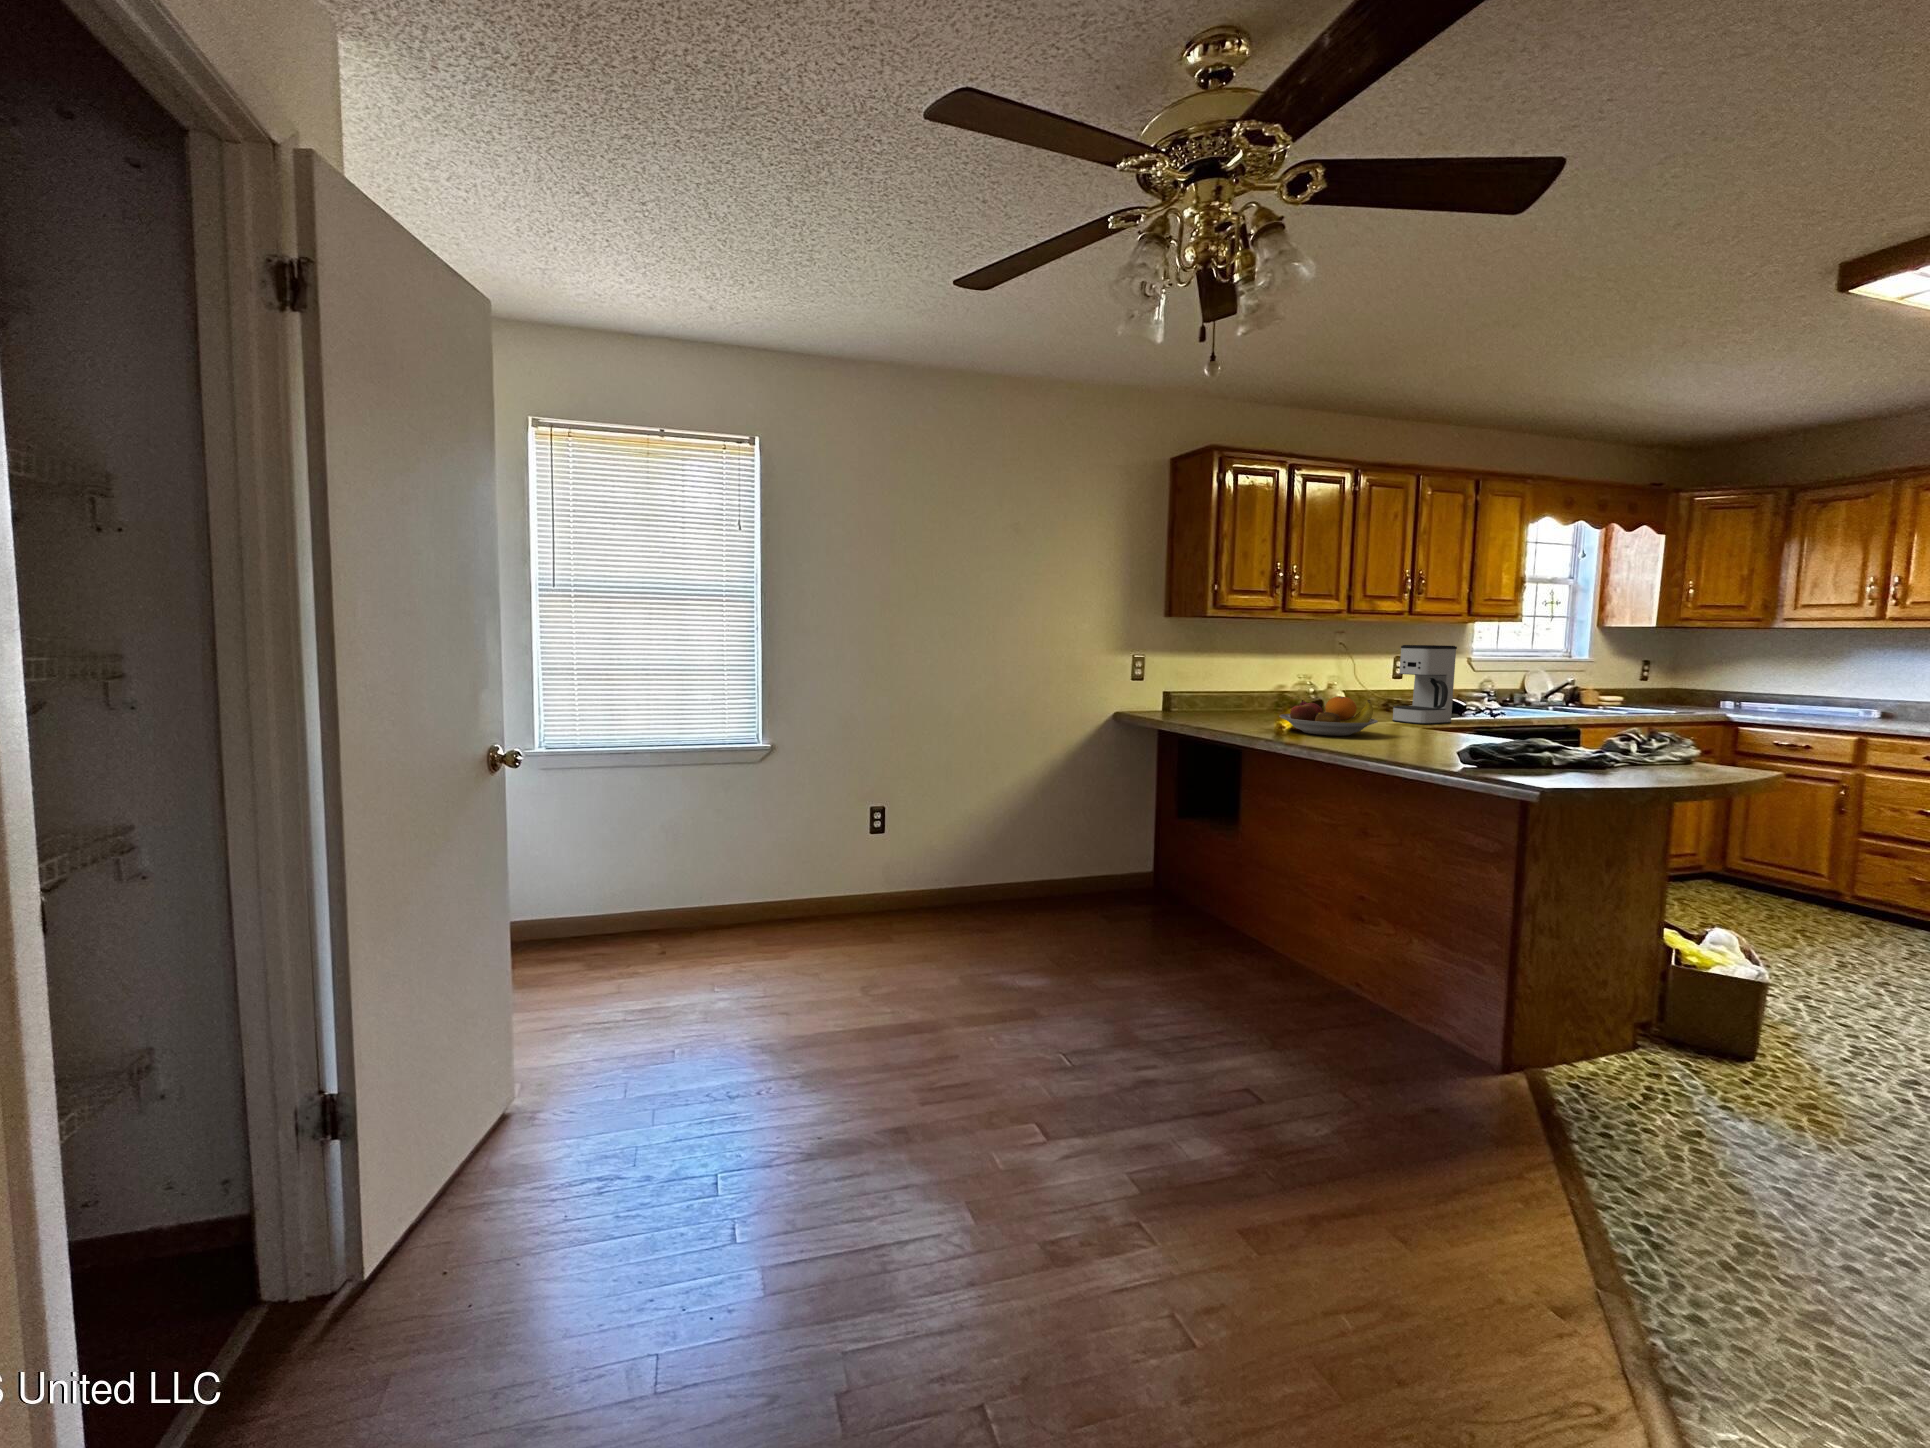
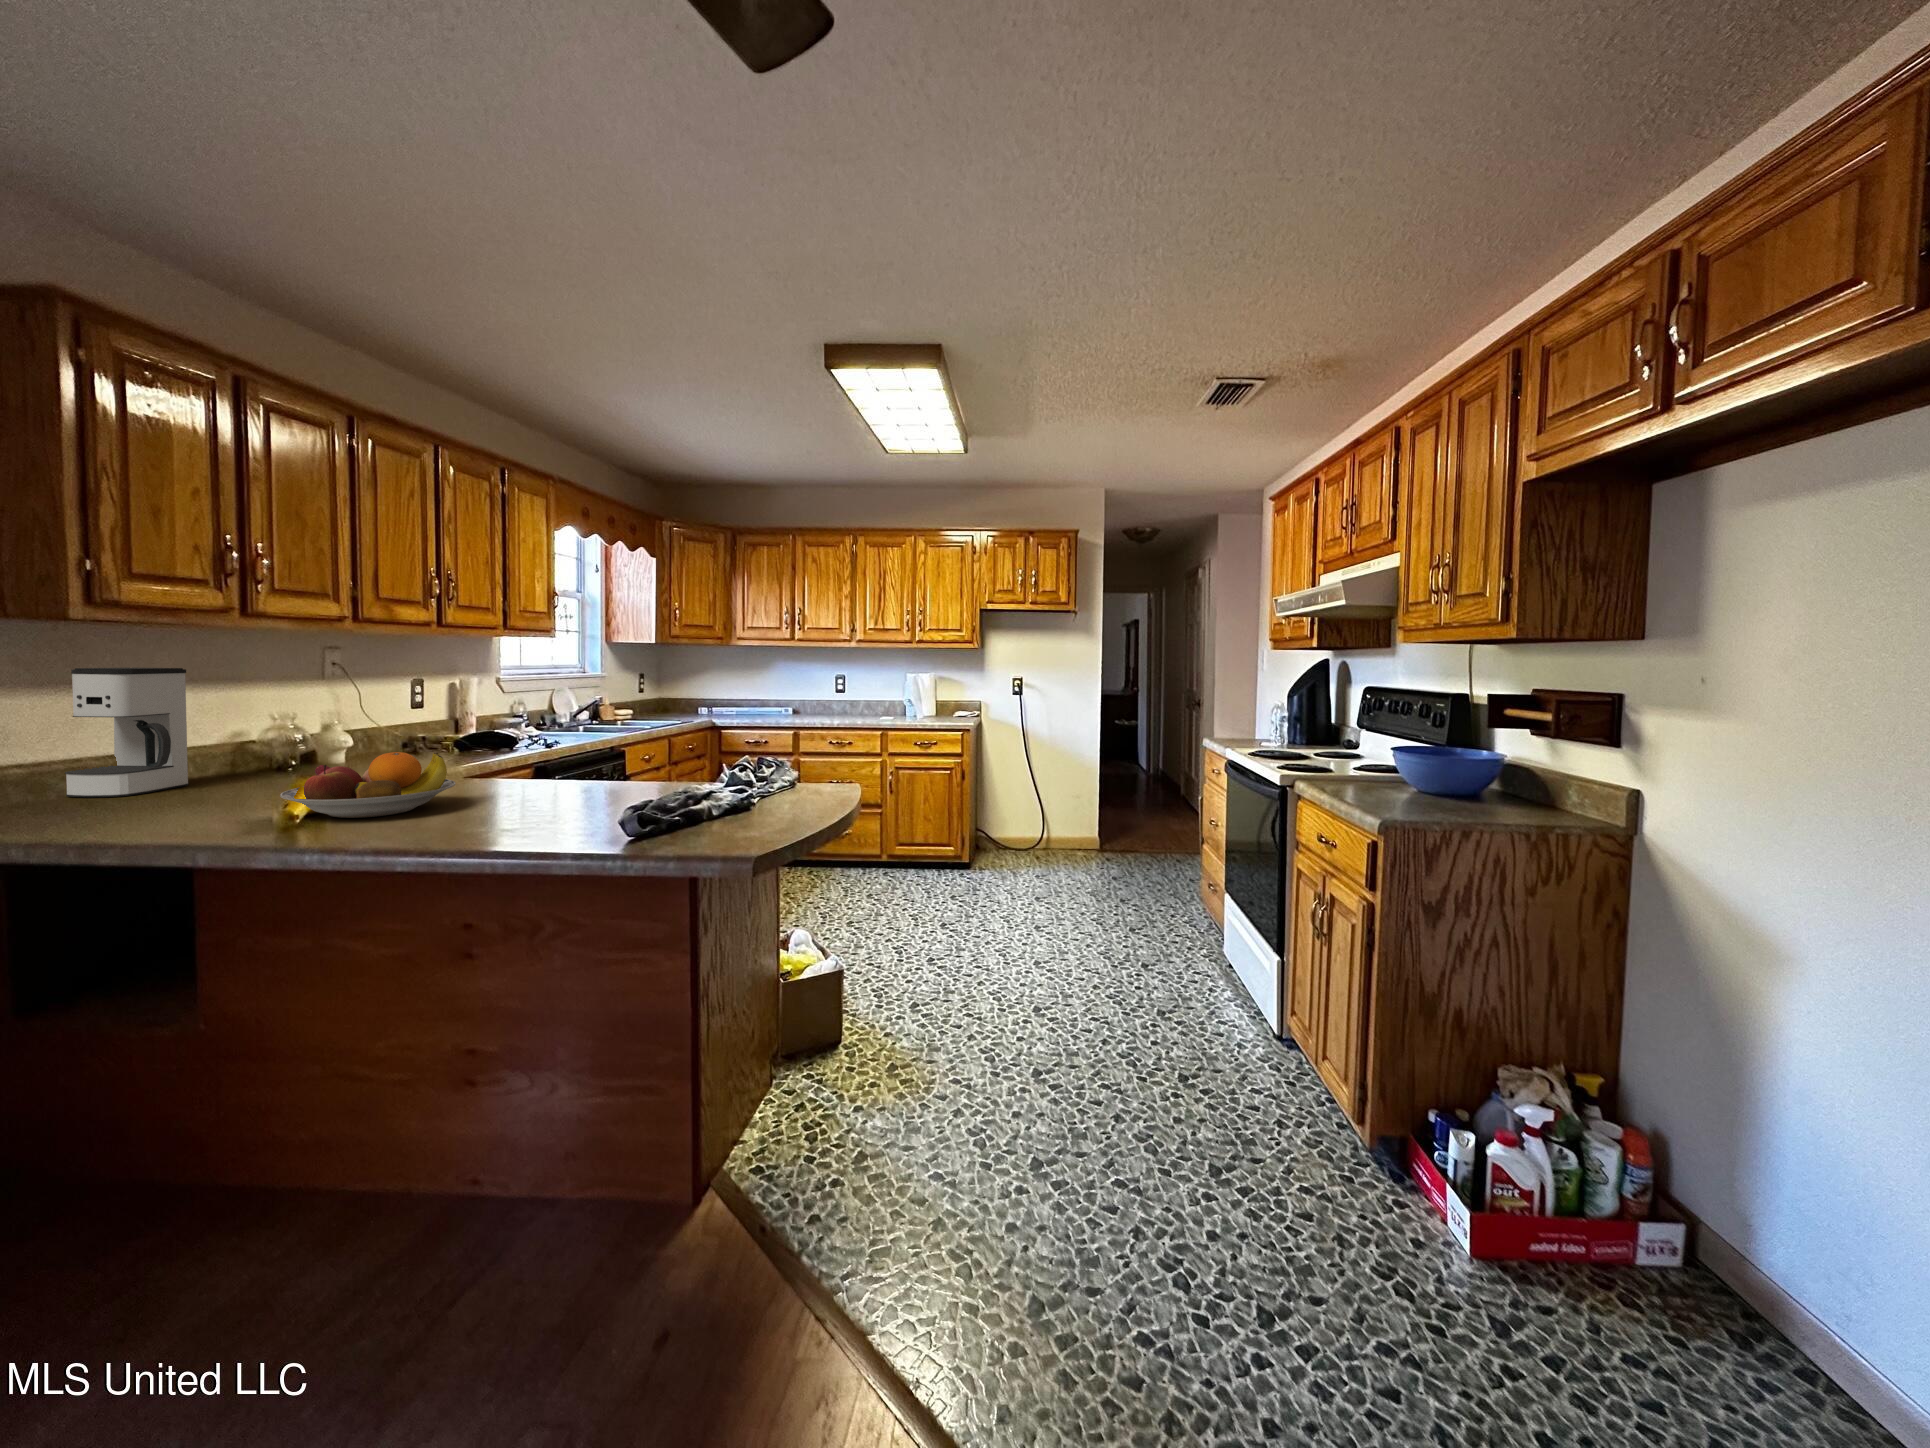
coffee maker: present [1393,645,1457,724] -> present [65,667,189,797]

